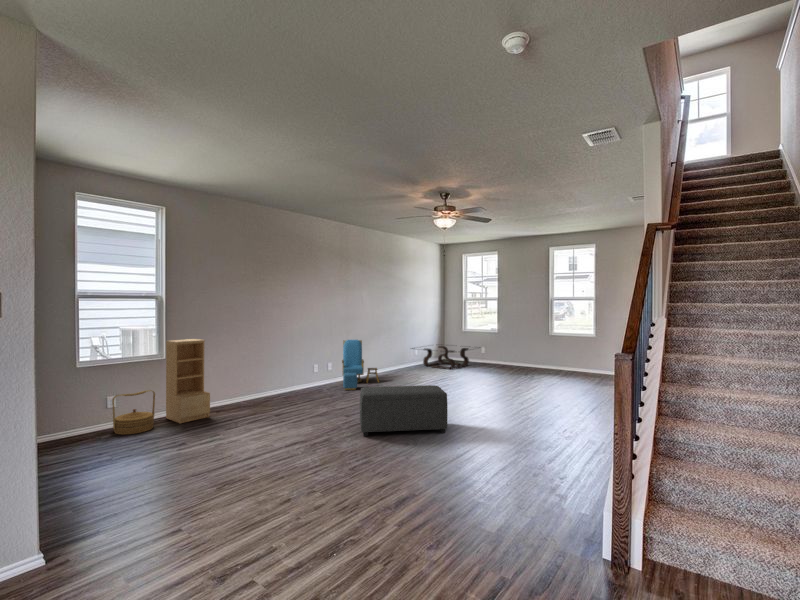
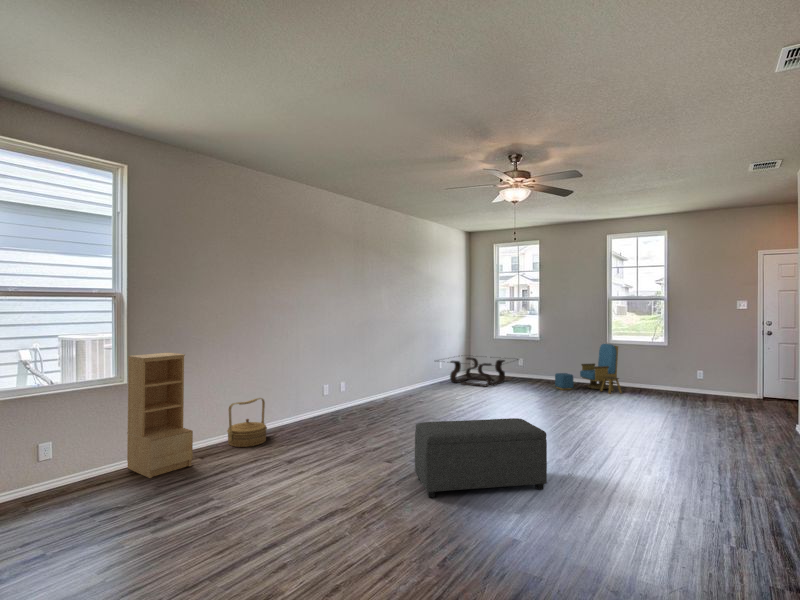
armchair: present [342,340,379,390] -> present [555,344,622,394]
woven basket: present [112,390,155,435] -> present [227,398,267,447]

